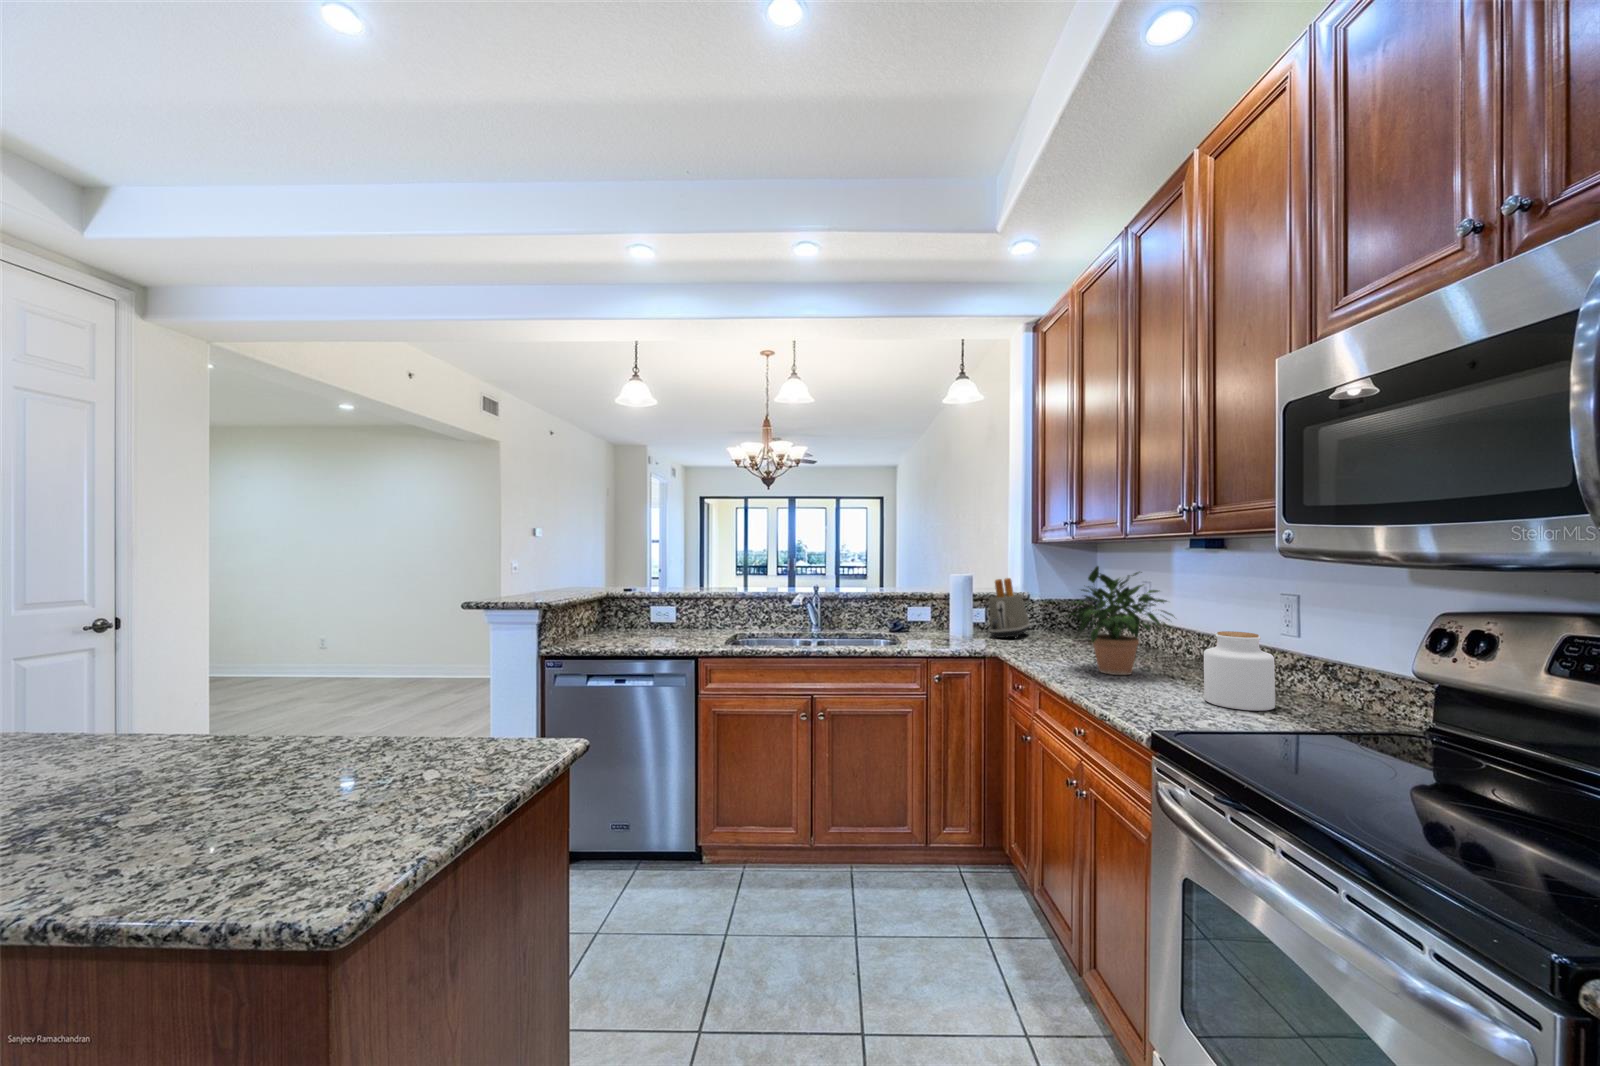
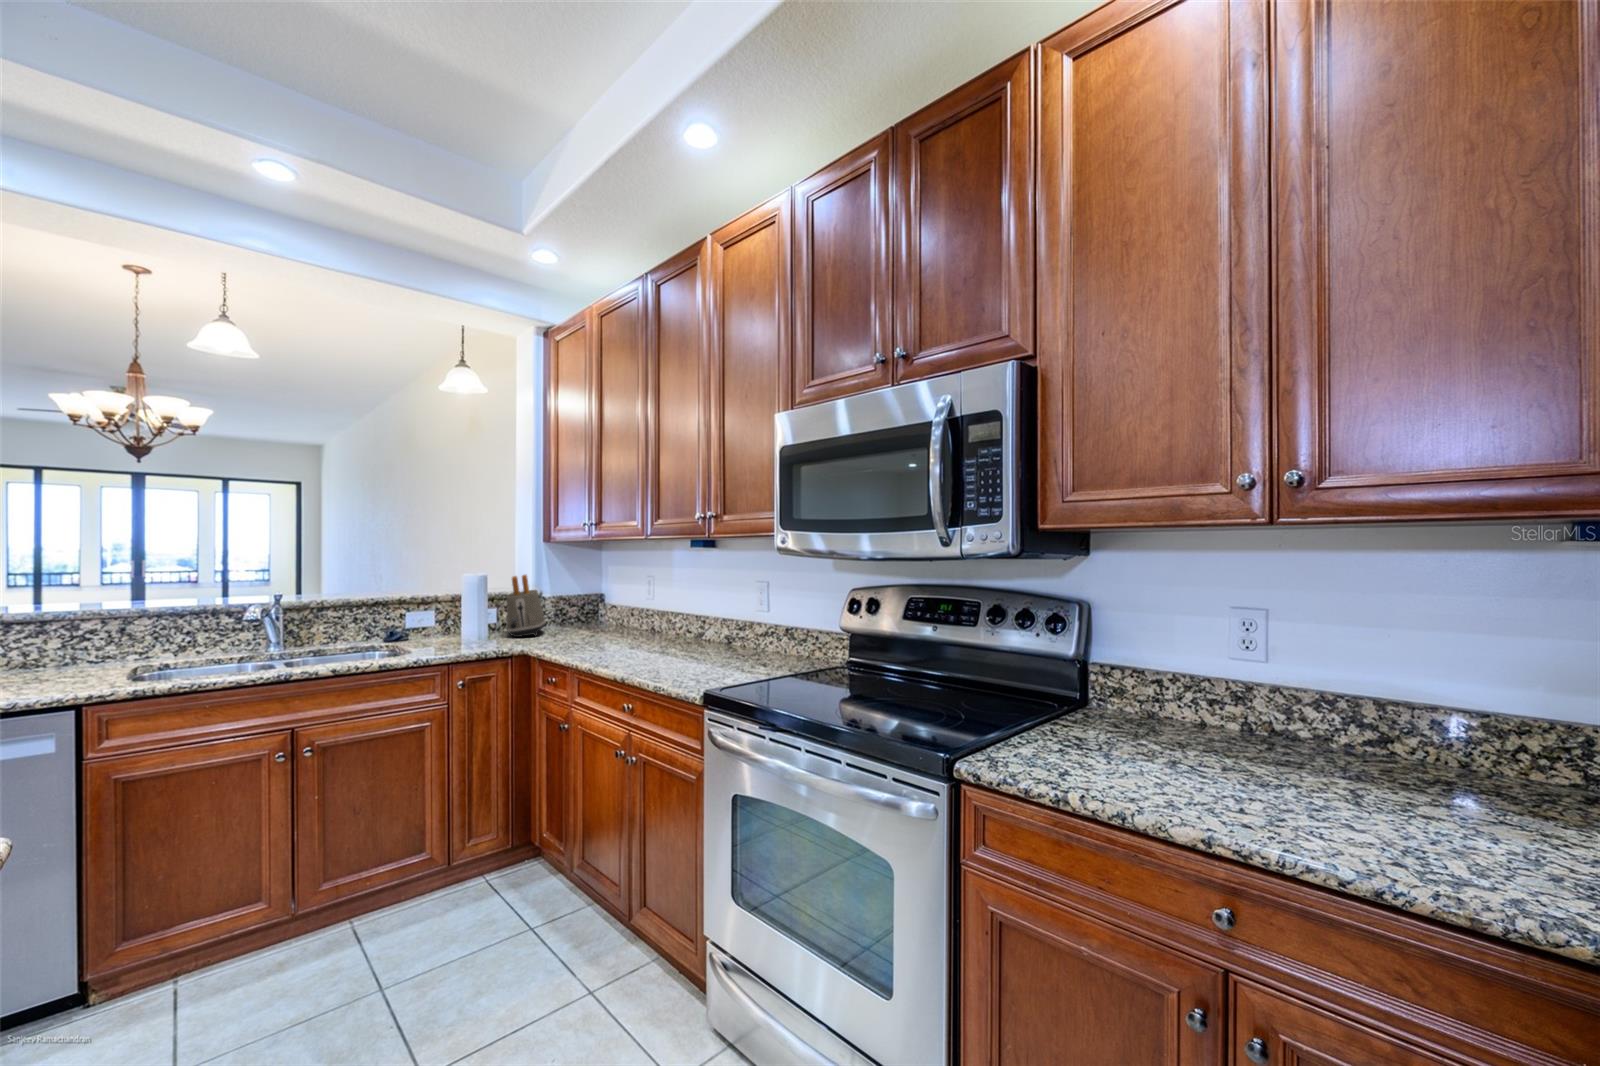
potted plant: present [1065,566,1175,675] -> none [601,562,693,656]
jar: present [1204,631,1275,711] -> none [720,611,764,668]

